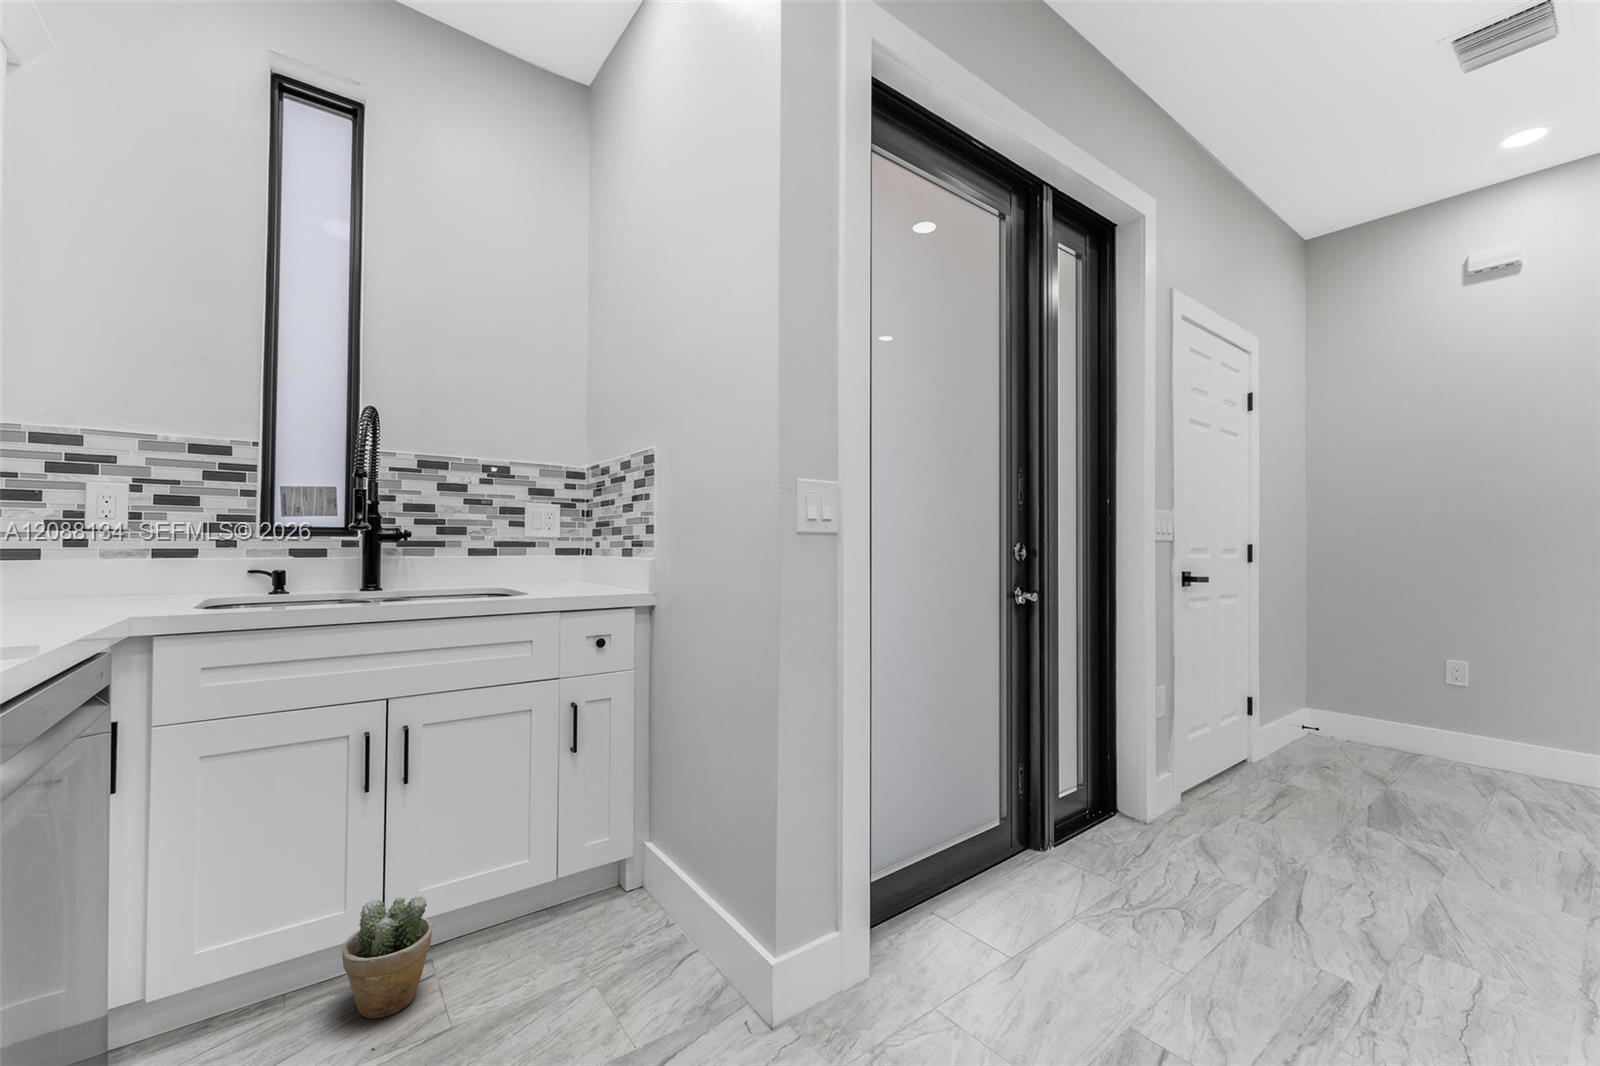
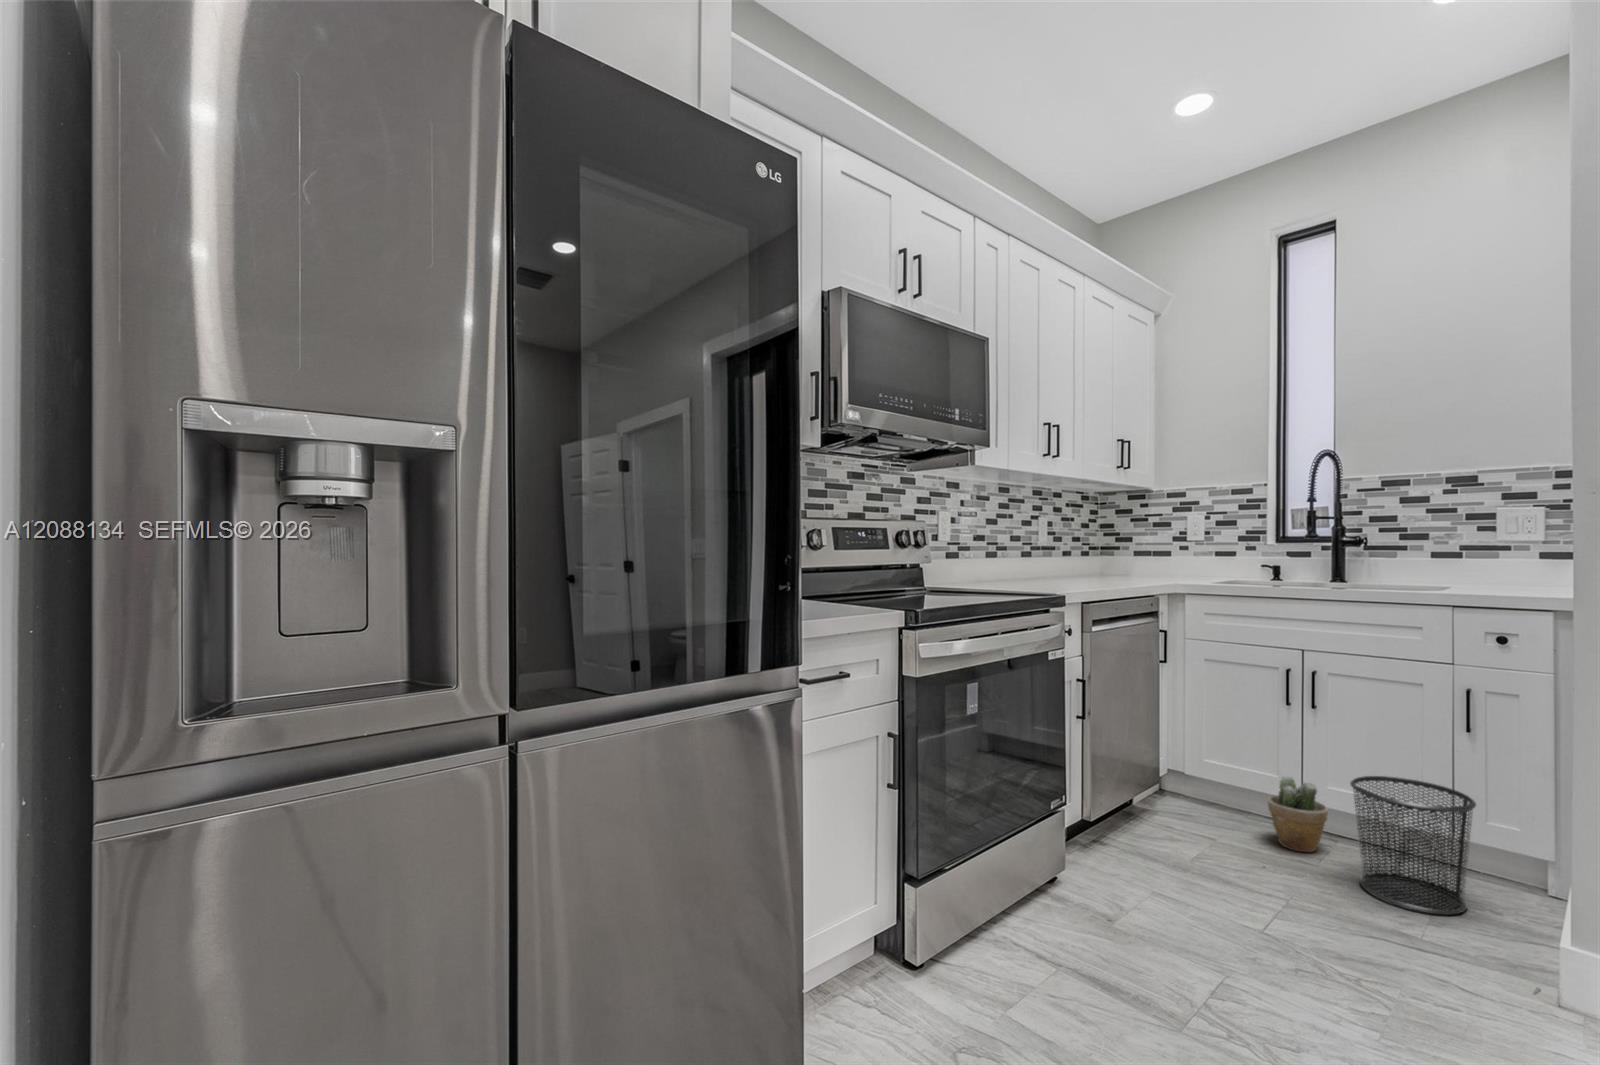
waste bin: none [493,828,623,1020] -> present [1350,776,1476,915]

